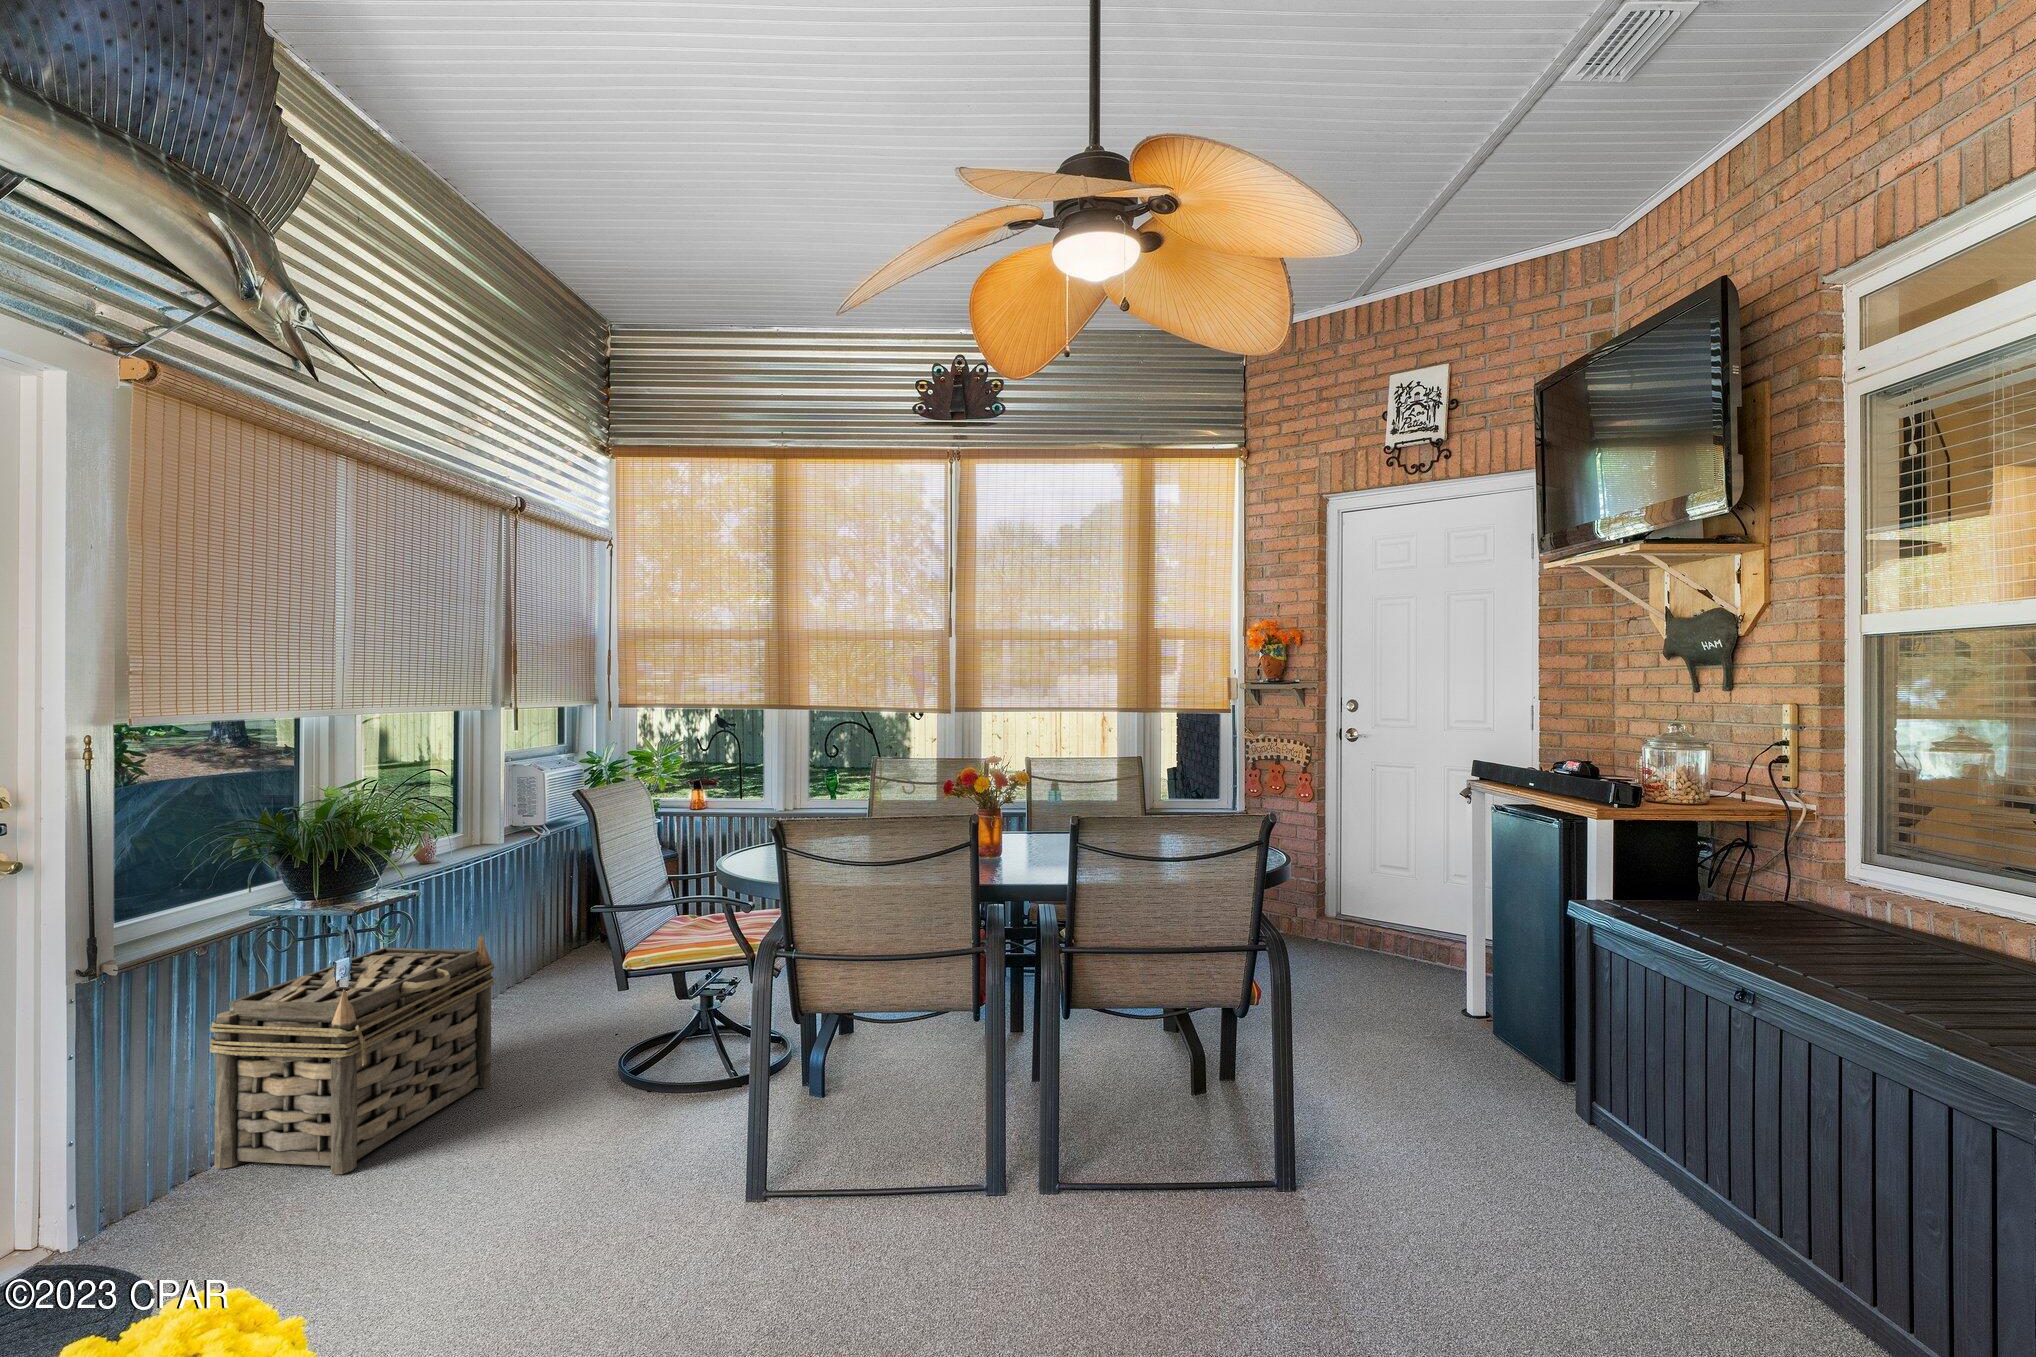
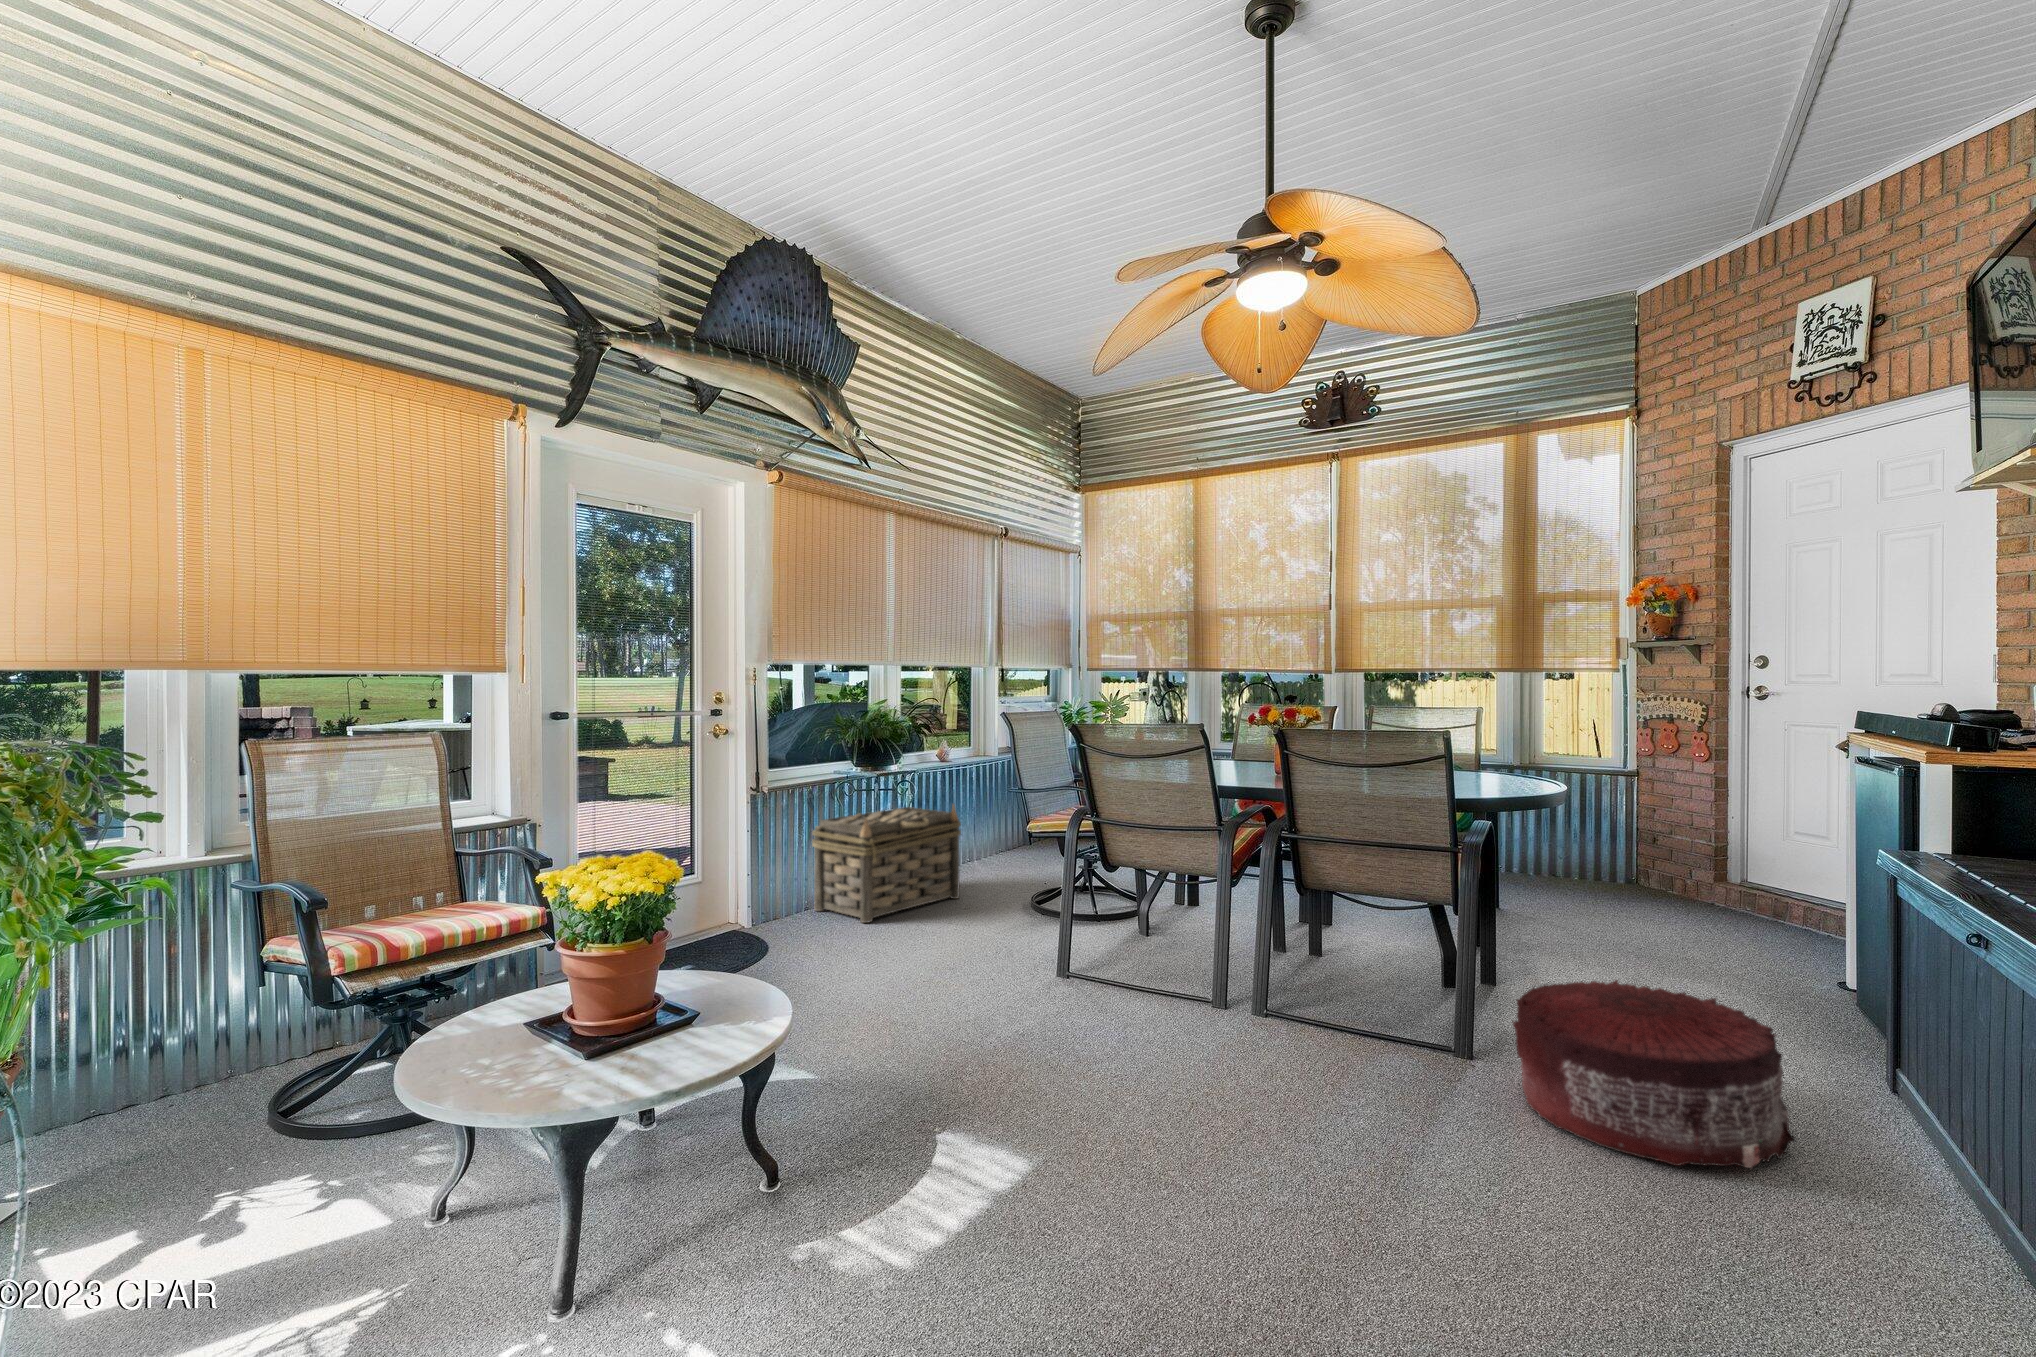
pouf: none [1363,1073,1621,1284] -> present [1513,980,1796,1168]

